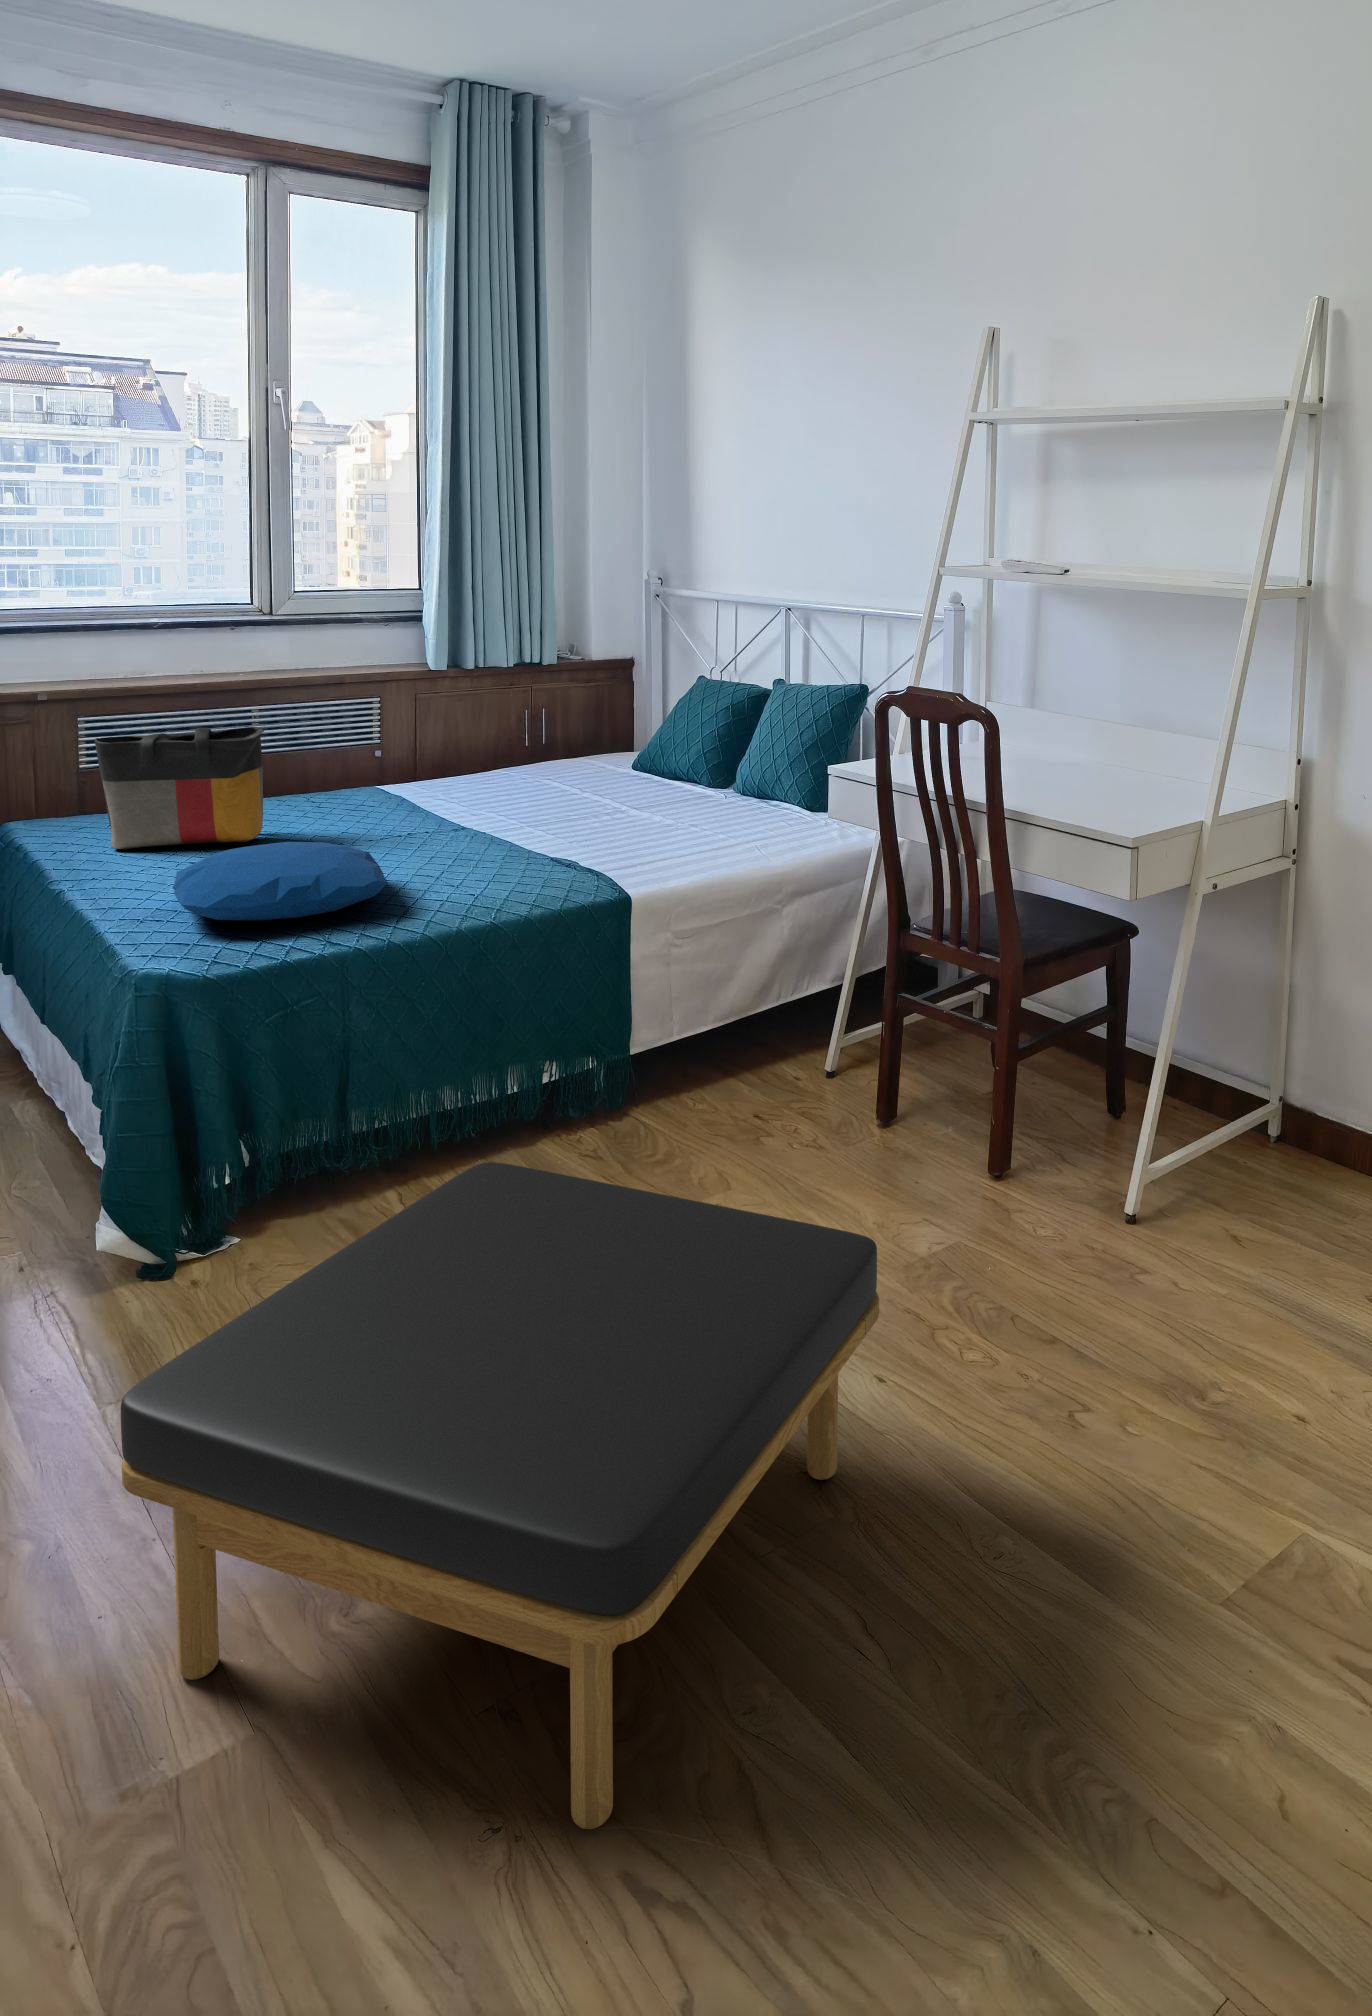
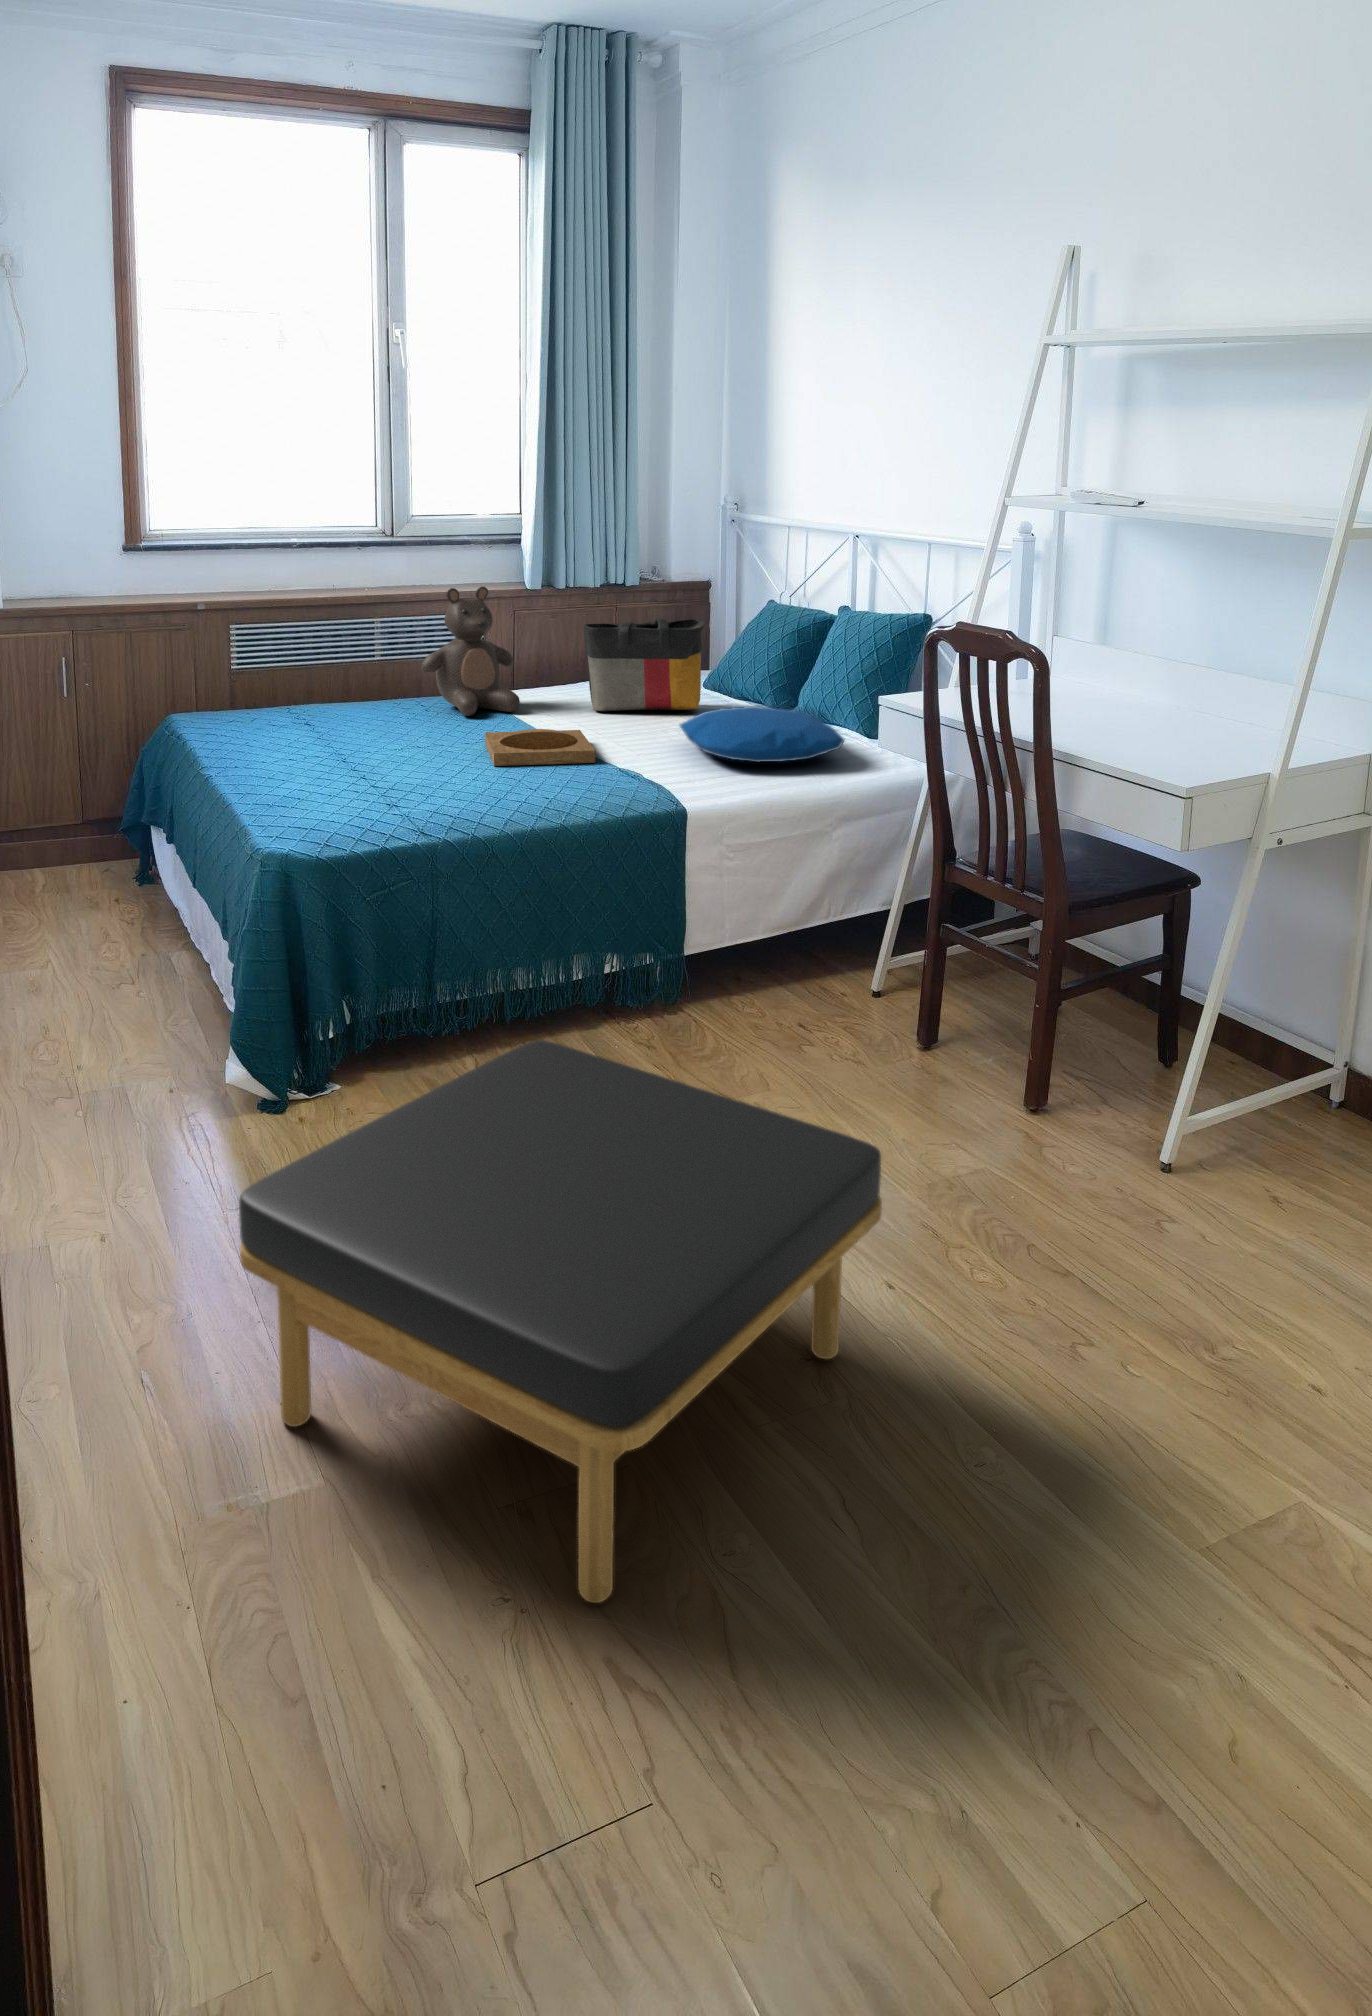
teddy bear: none [319,667,434,808] -> present [421,587,520,716]
tote bag: present [94,727,264,849] -> present [584,618,707,711]
tray: none [398,817,525,860] -> present [485,729,595,766]
pillow: present [173,842,387,920] -> present [680,706,844,762]

